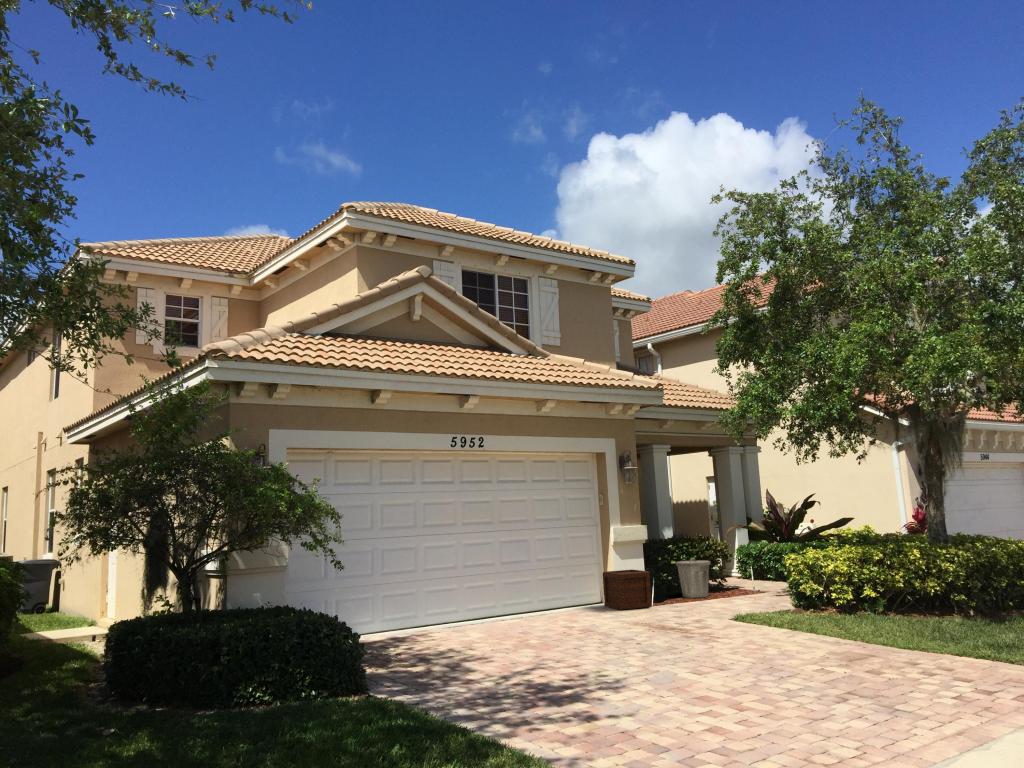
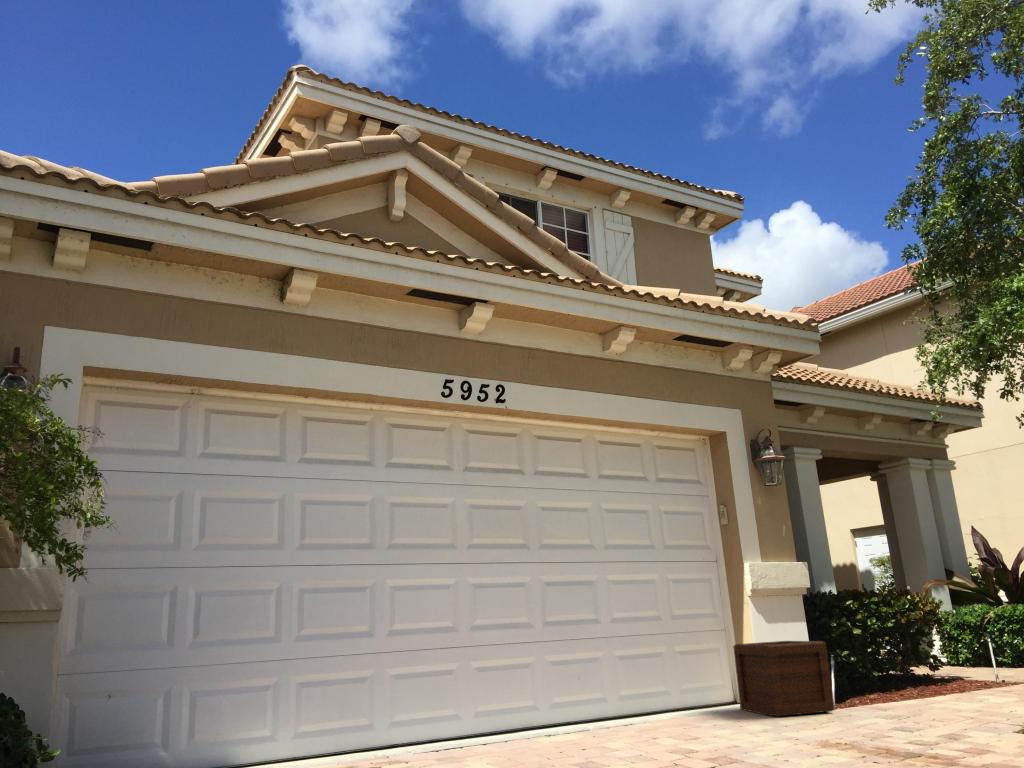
trash can: present [676,558,711,598] -> none [860,623,927,696]

